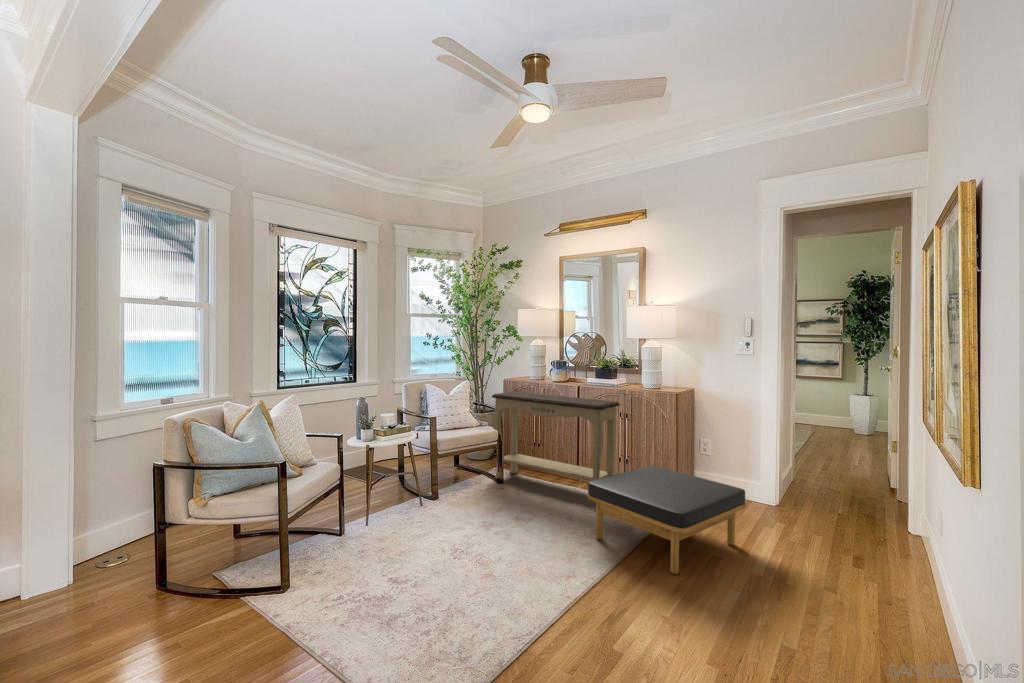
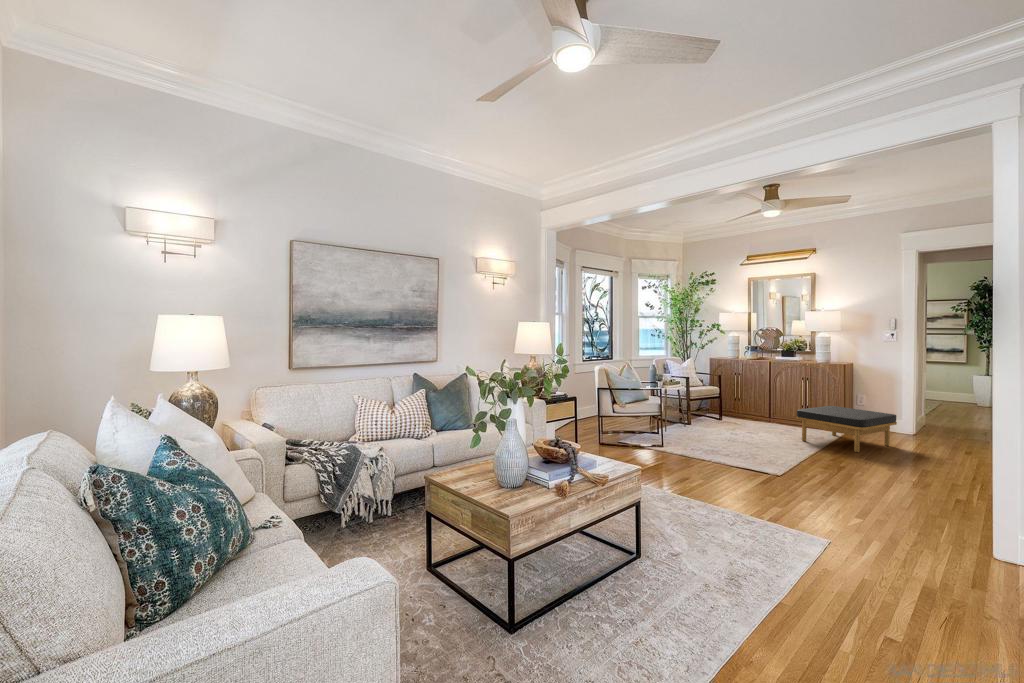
console table: present [492,391,620,504] -> none [712,365,804,429]

